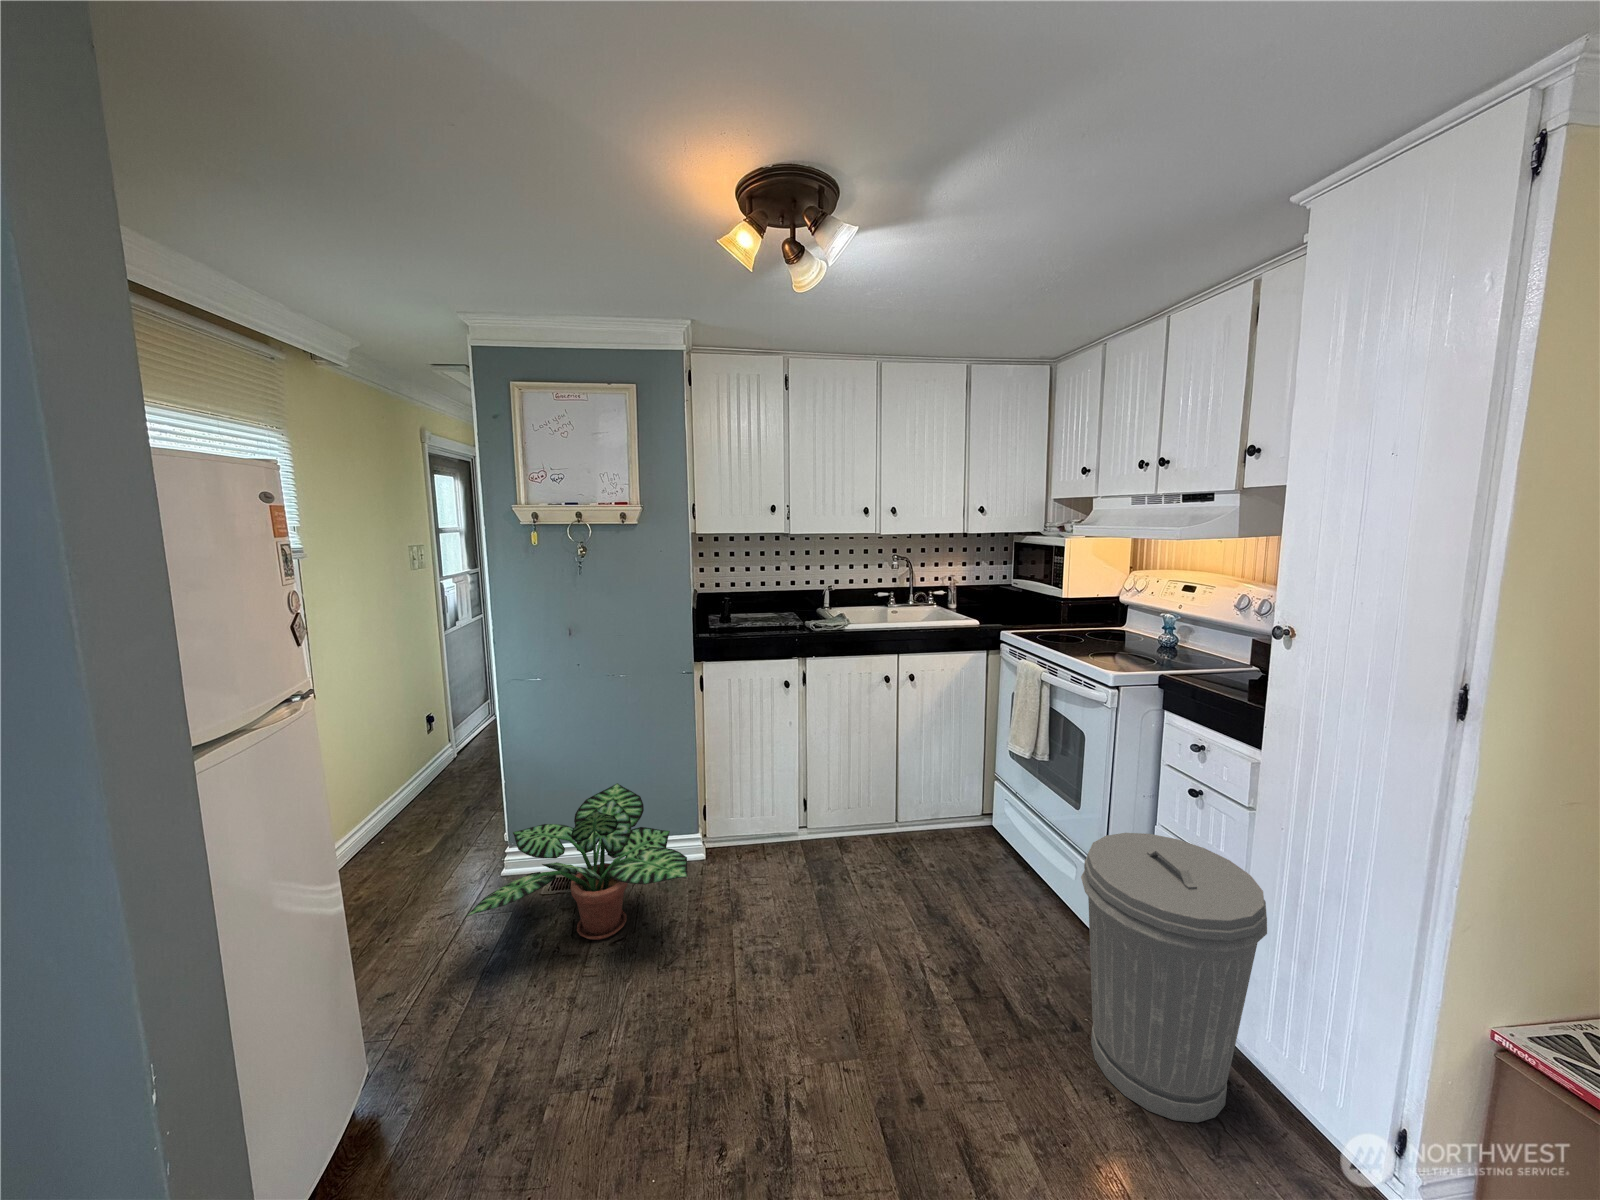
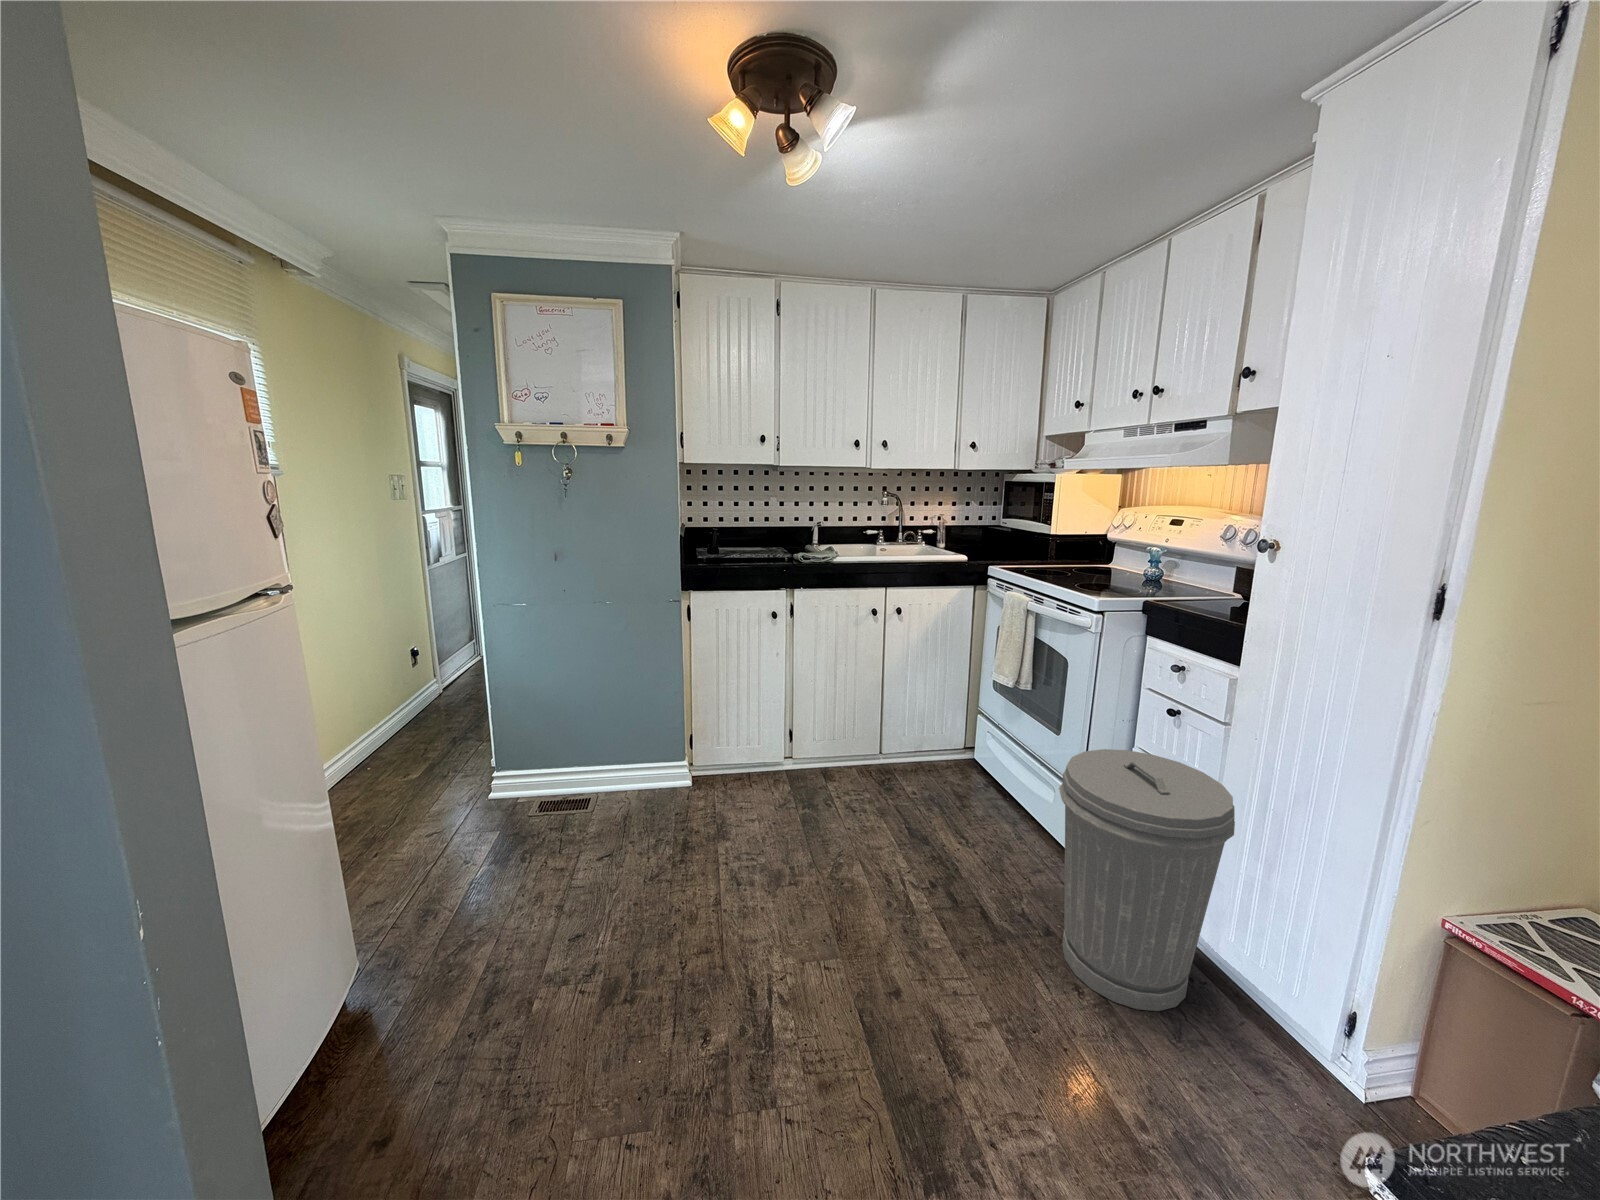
potted plant: present [466,783,688,940] -> none [452,711,674,857]

